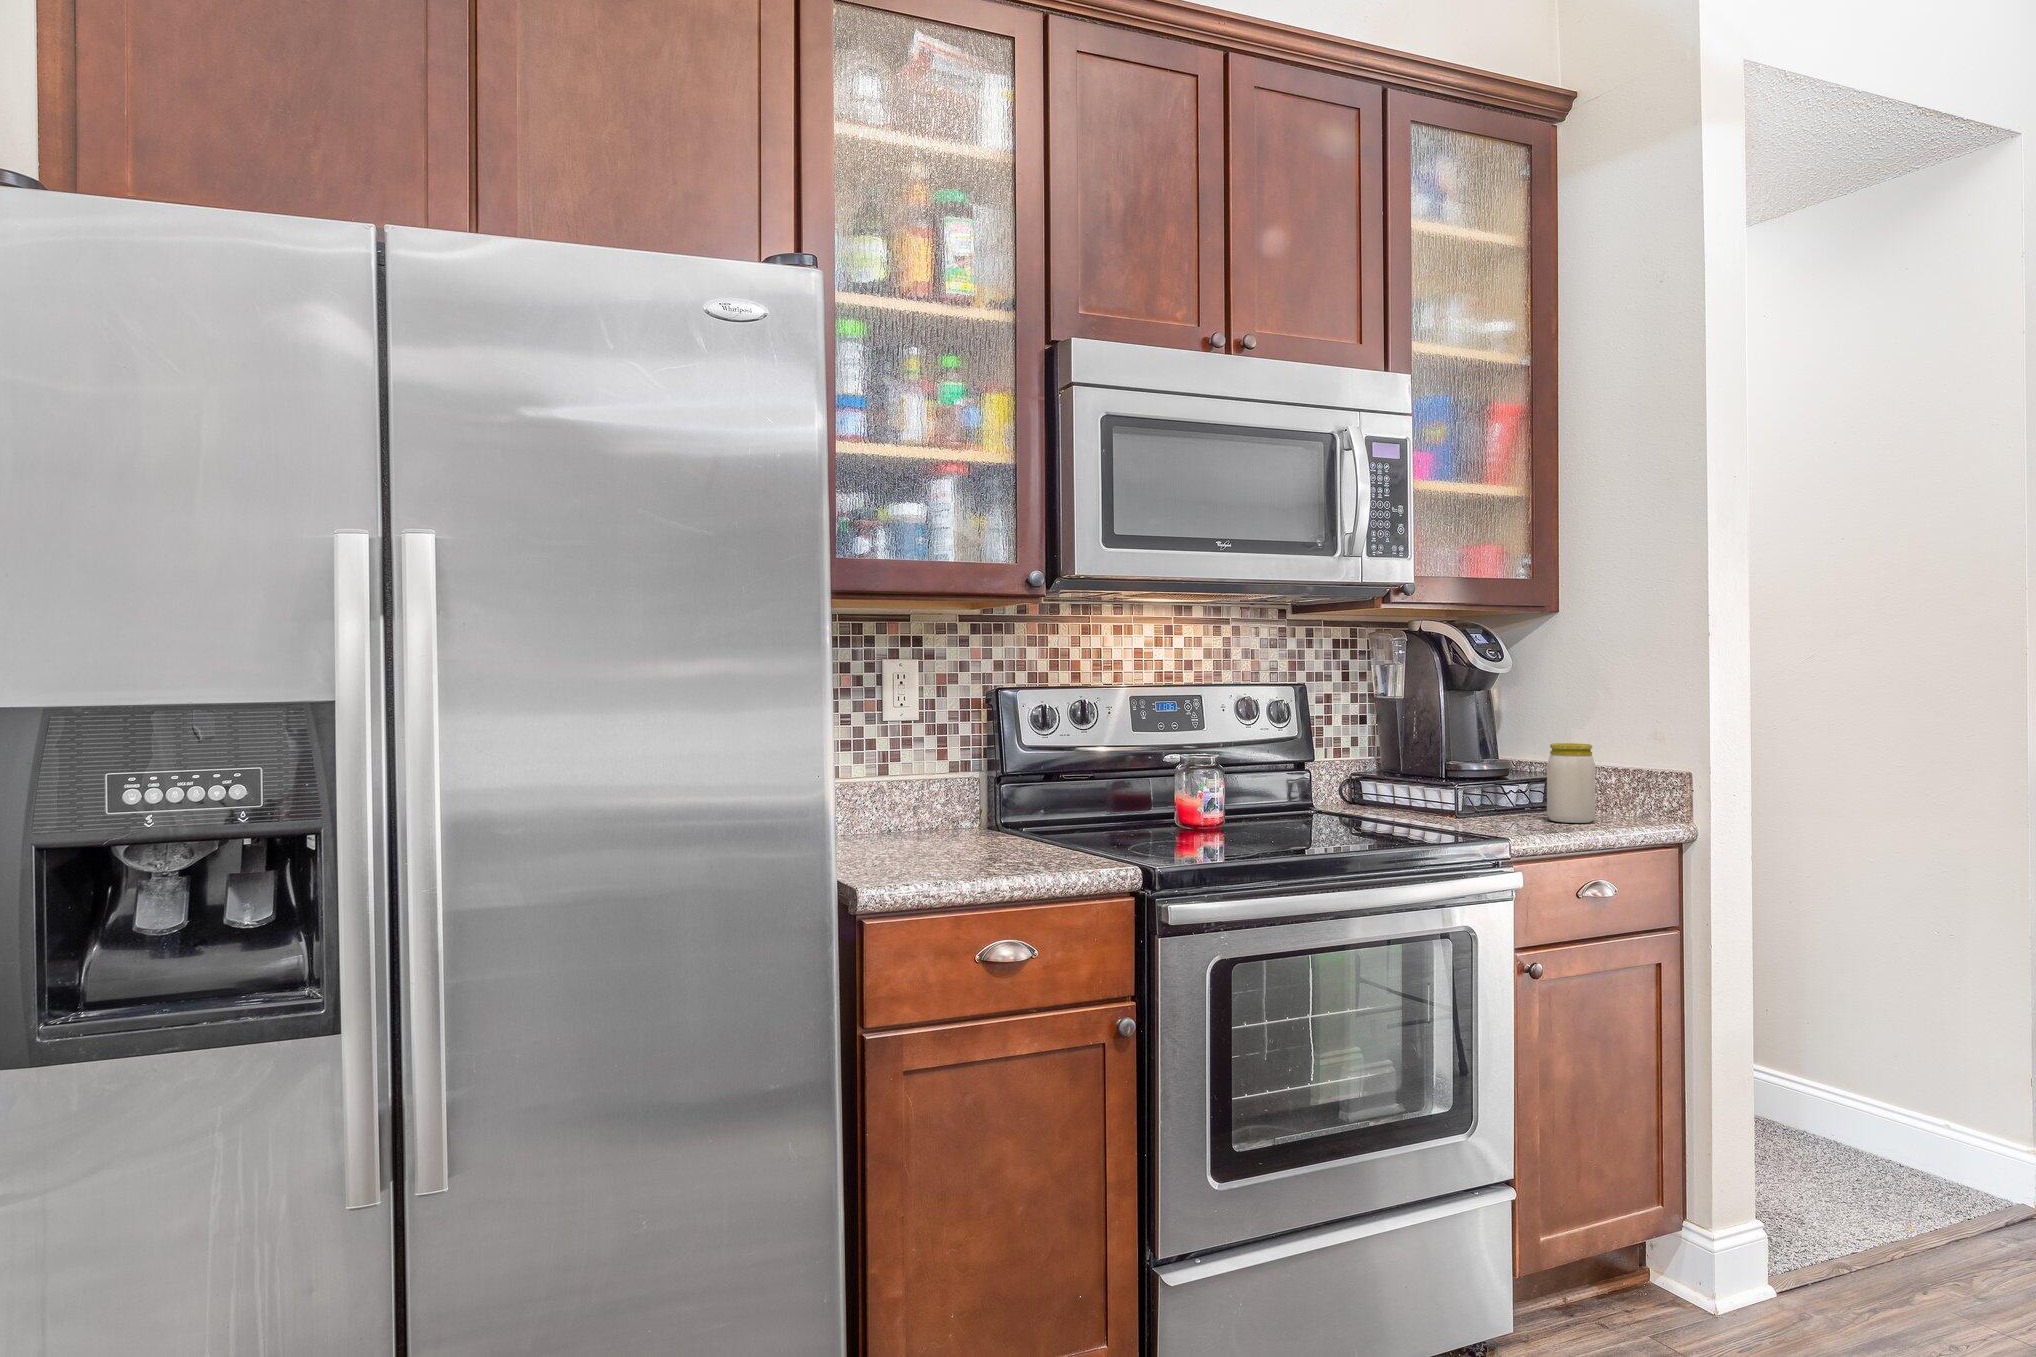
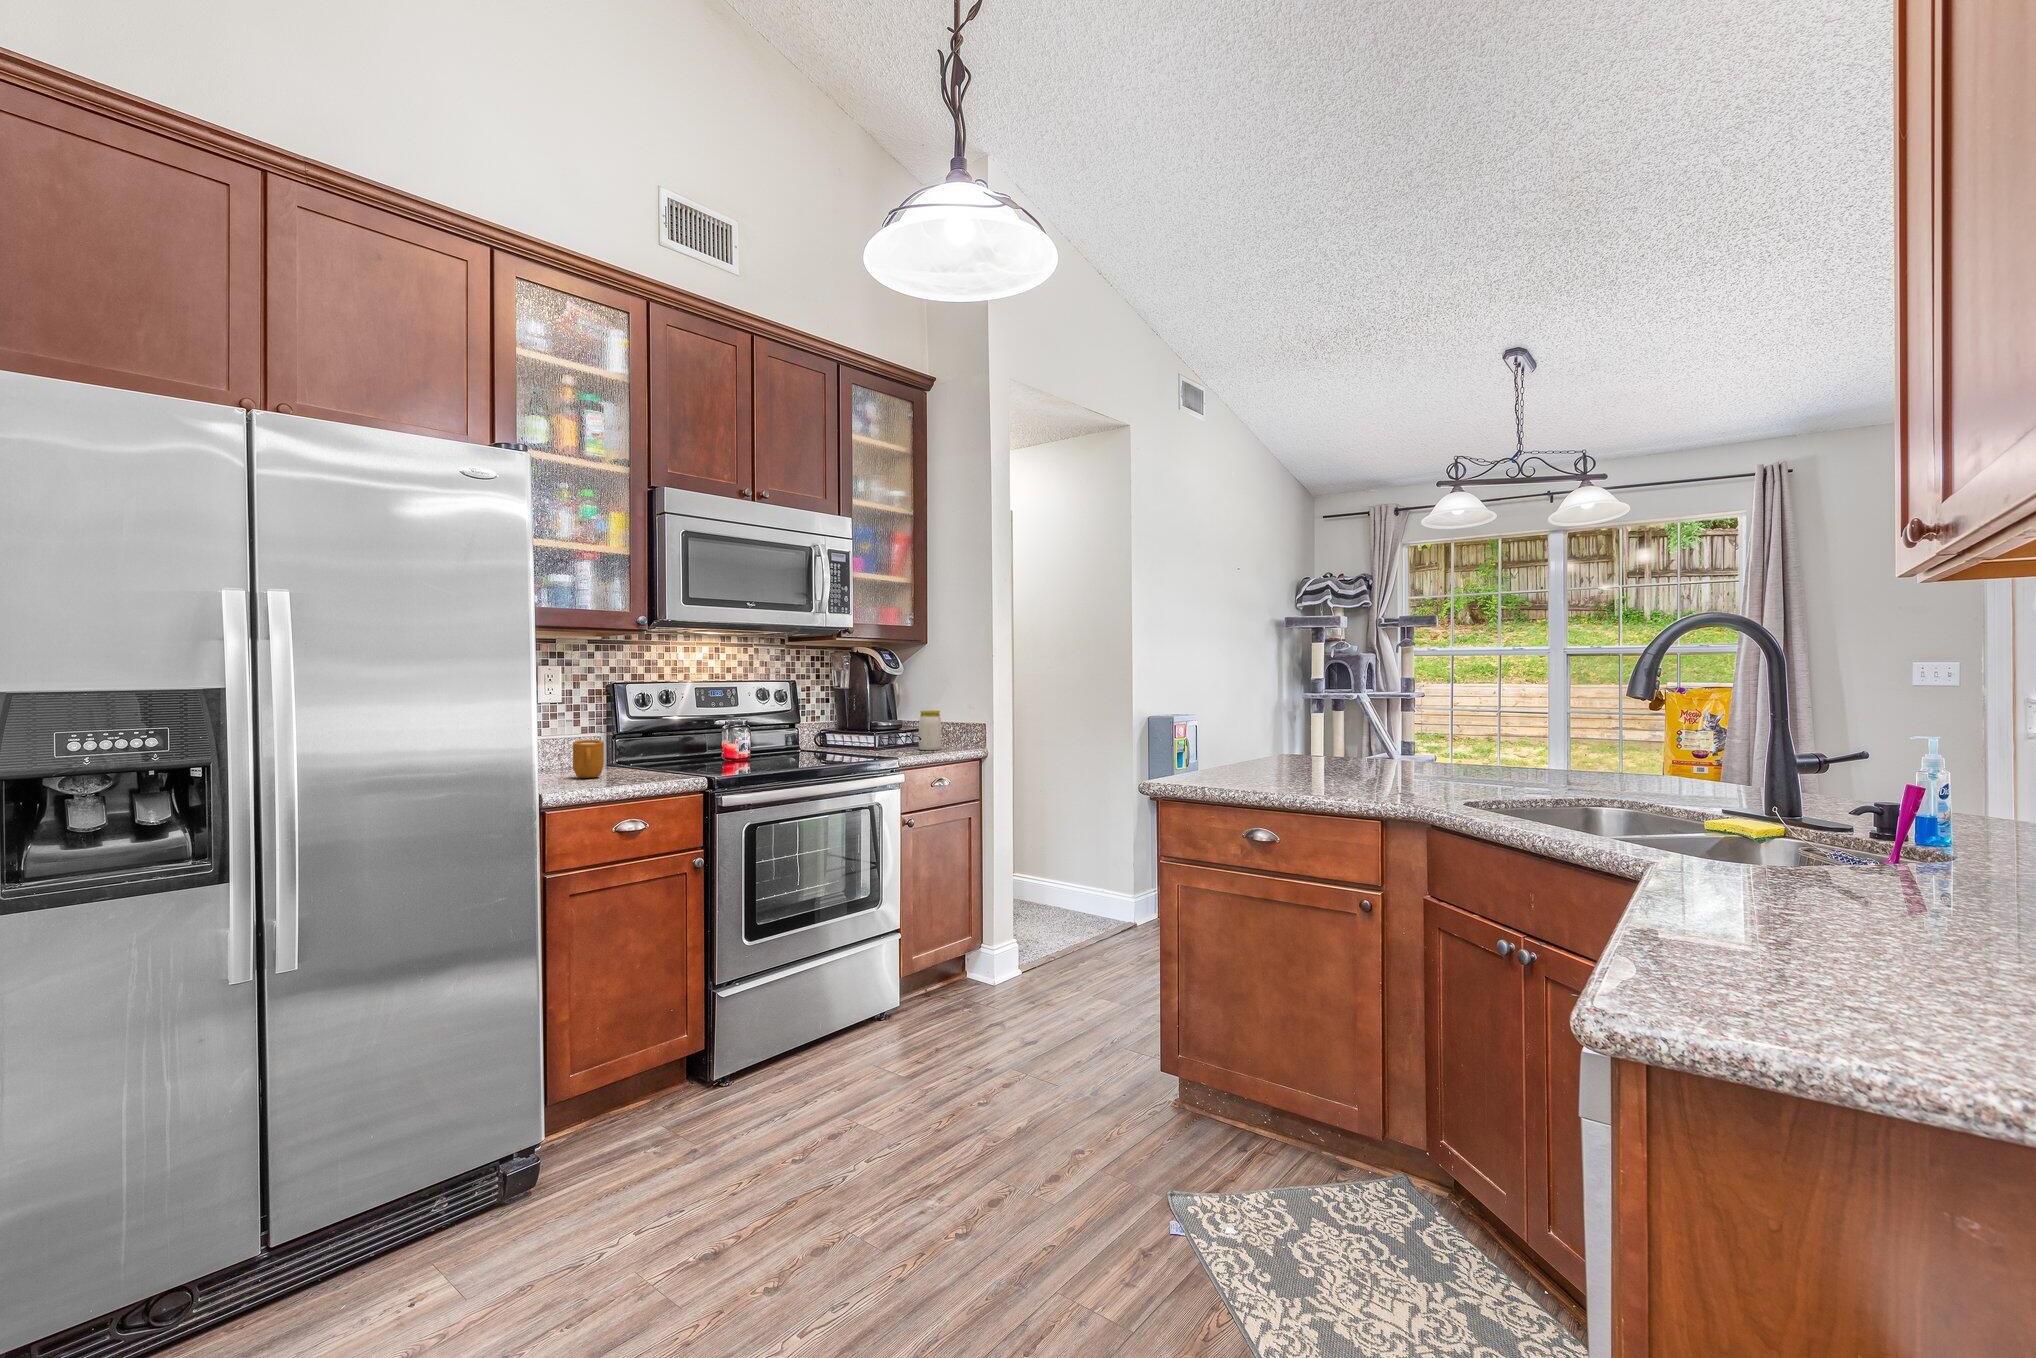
mug: none [917,790,966,857] -> present [573,740,604,778]

